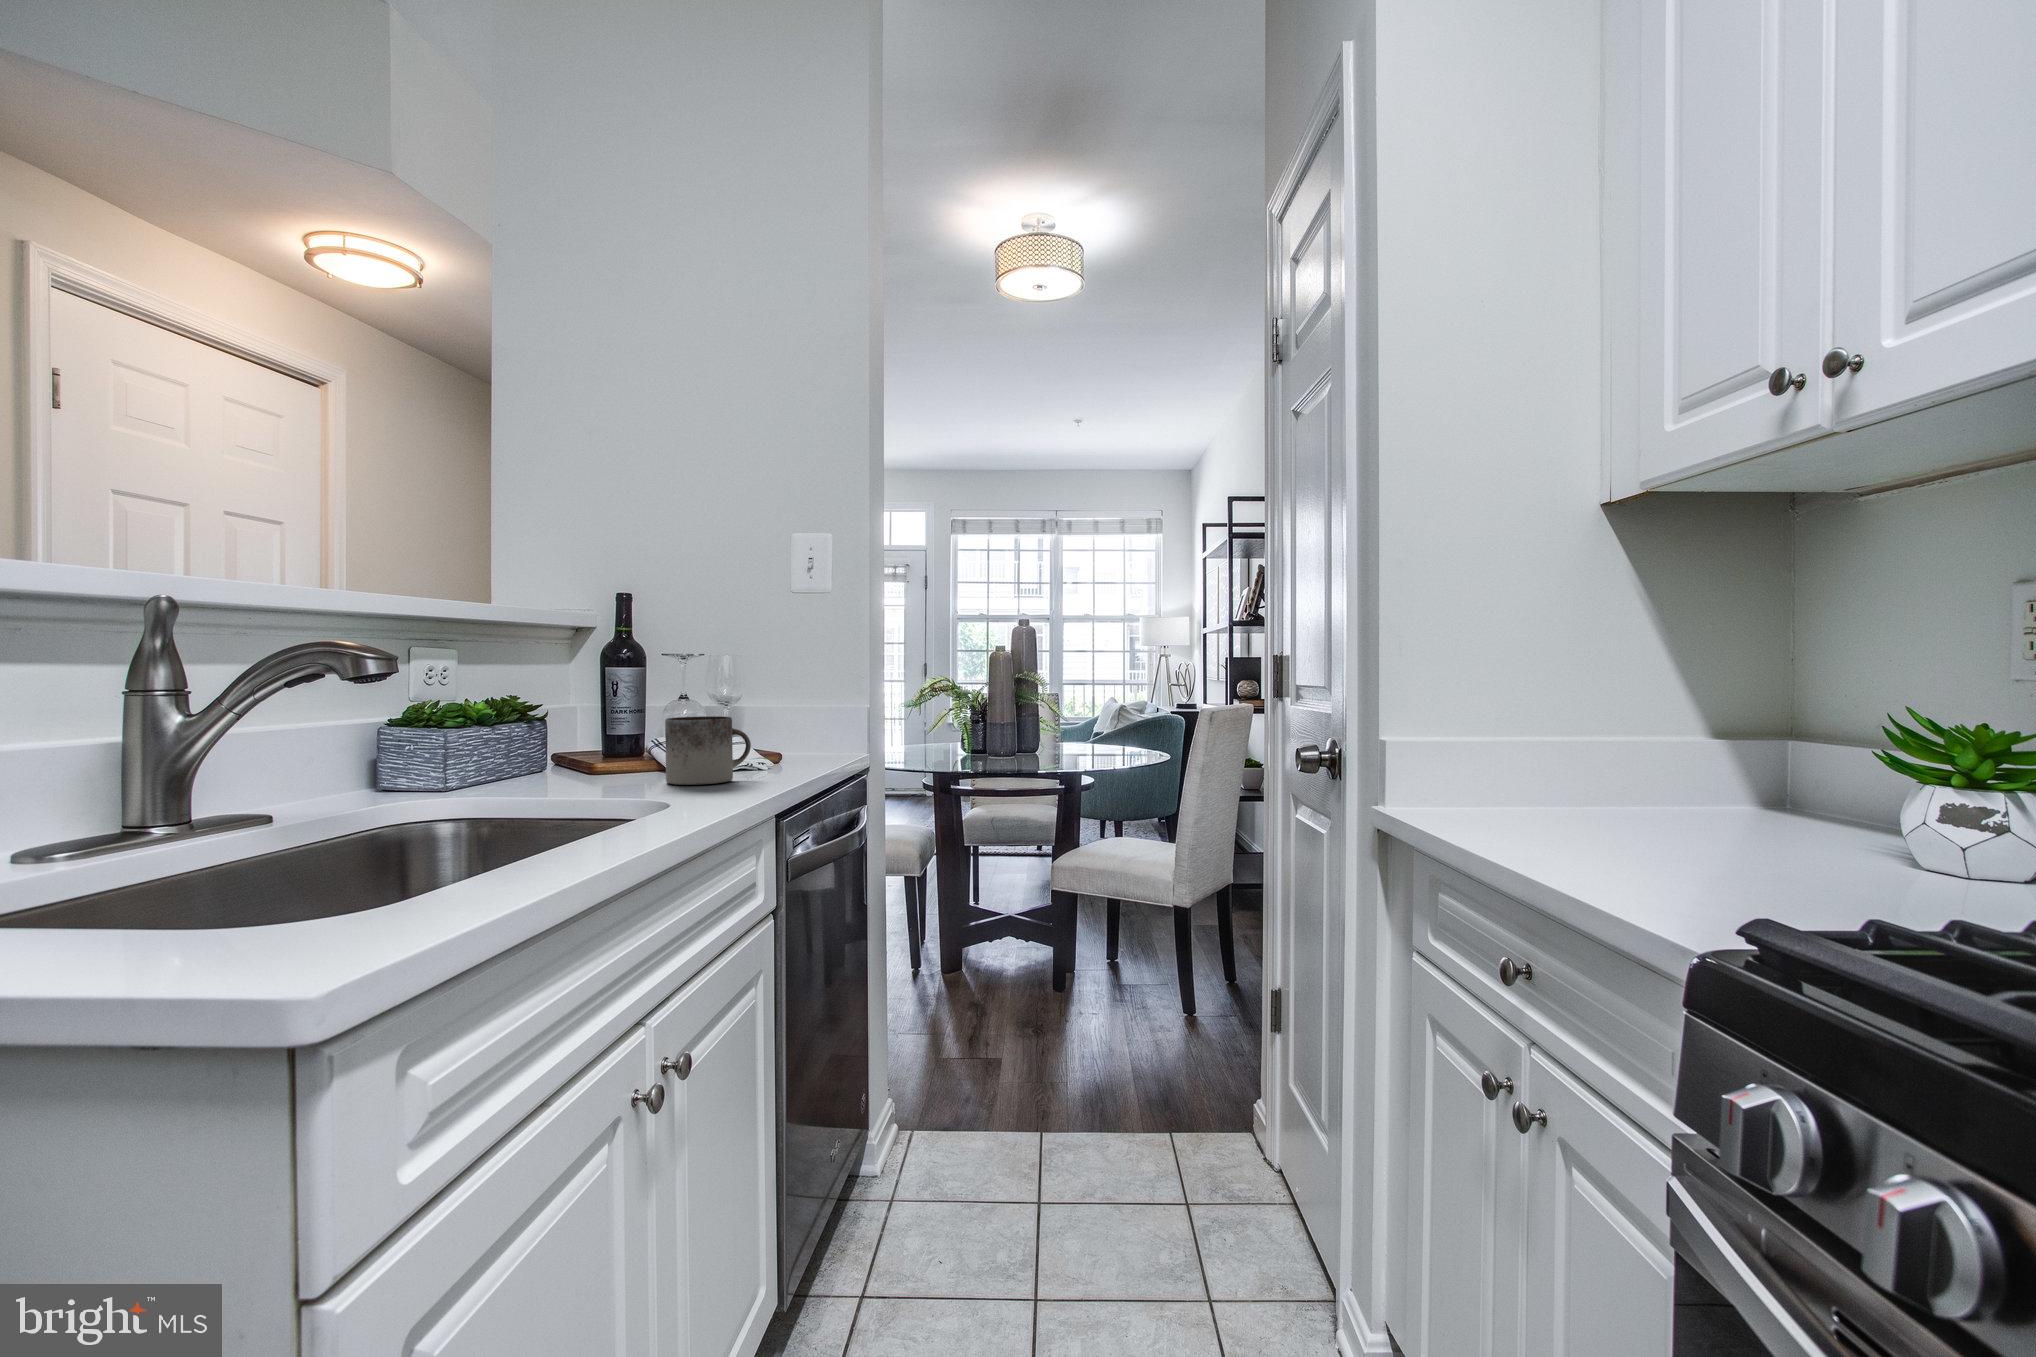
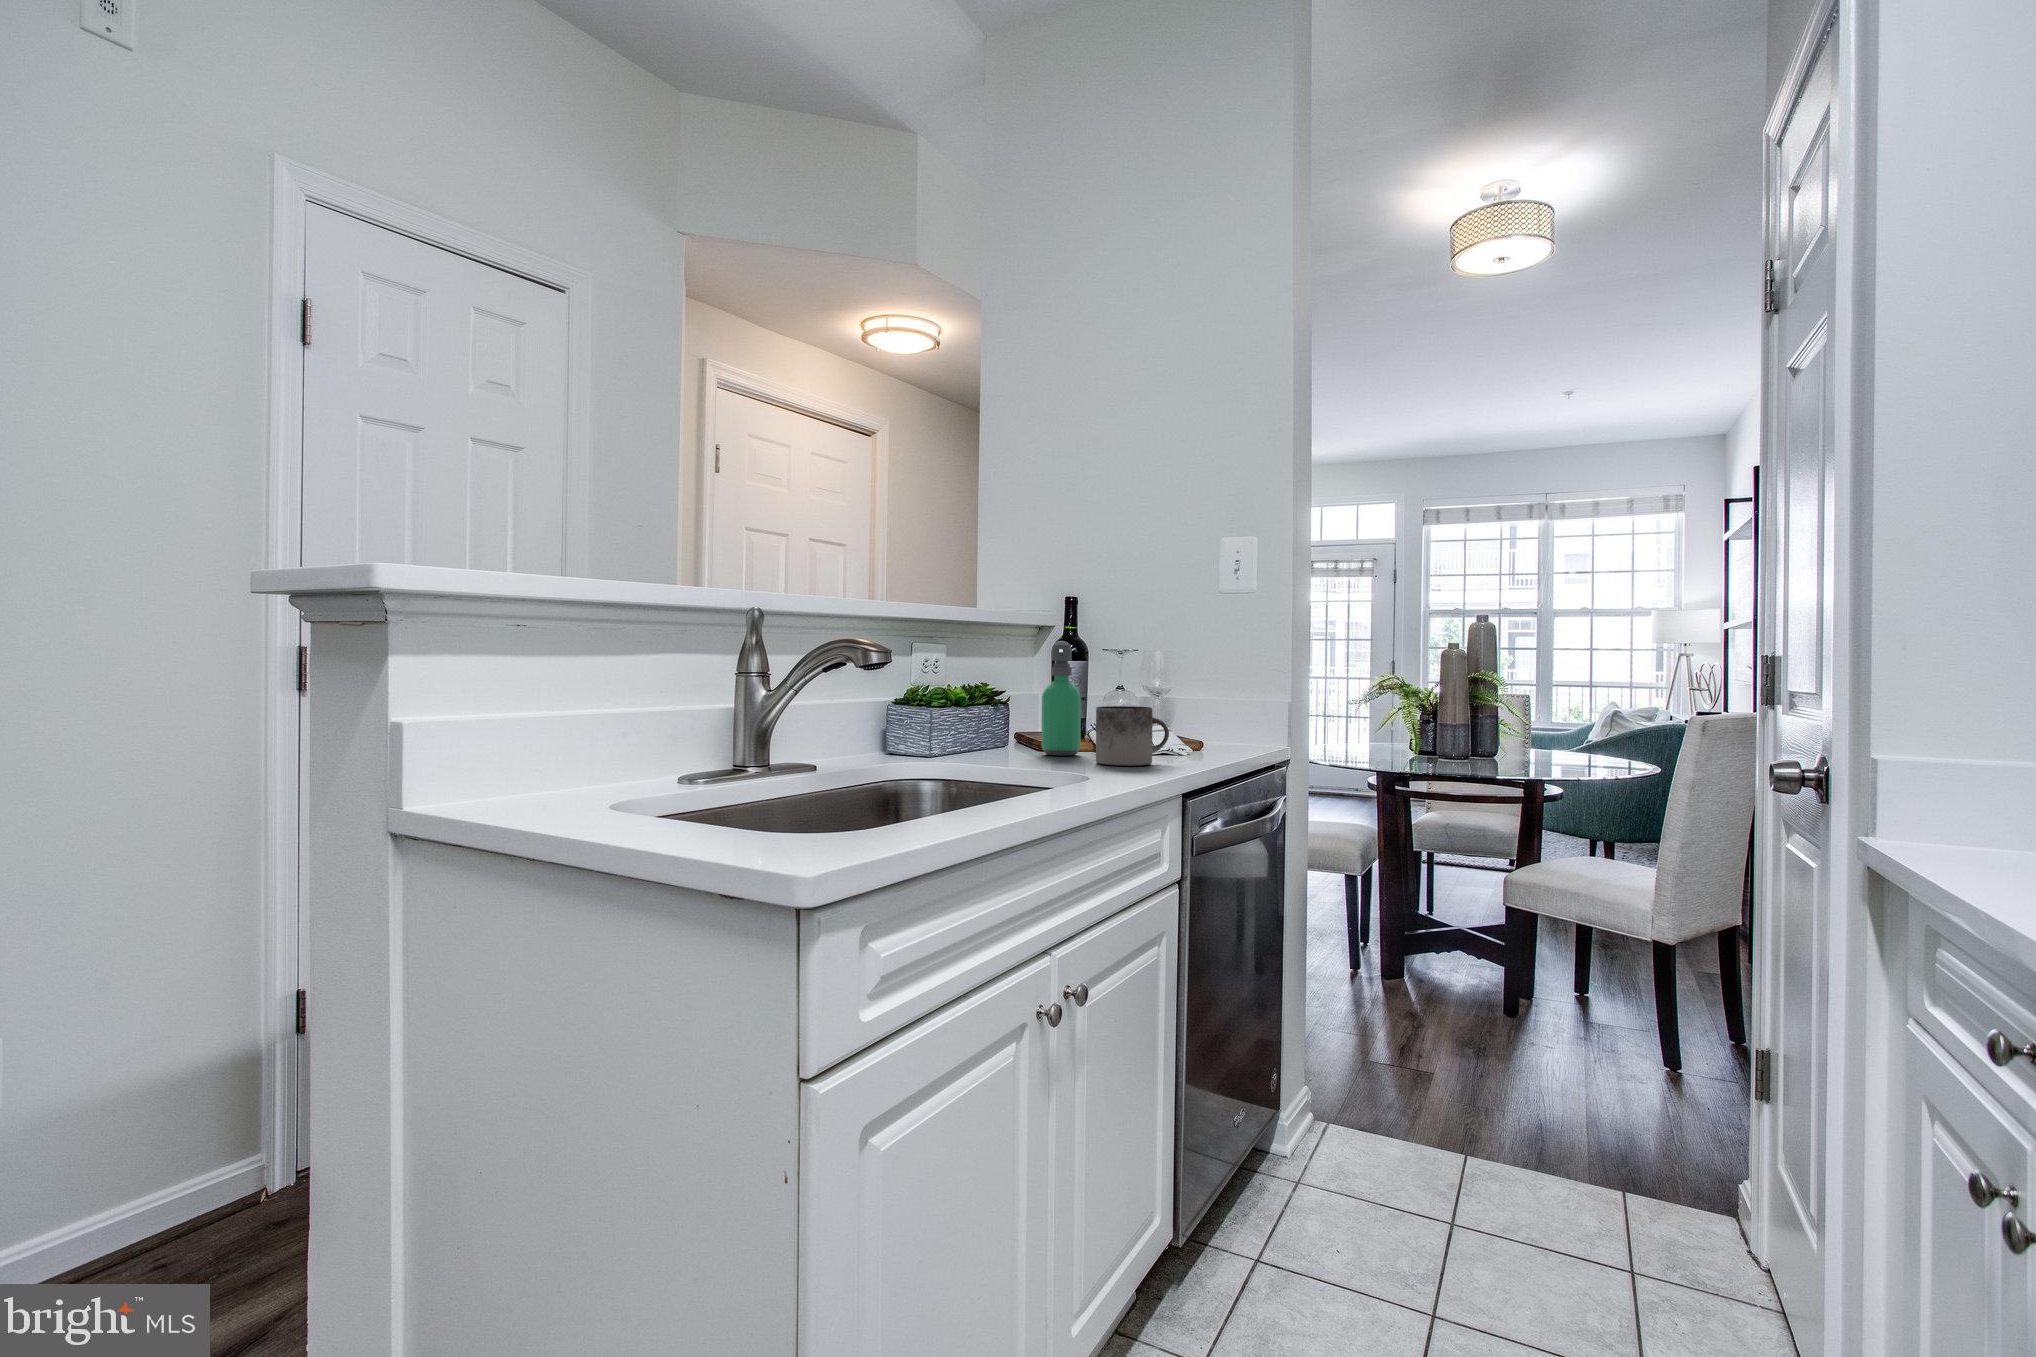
soap dispenser: none [593,643,643,777] -> present [1042,641,1081,755]

